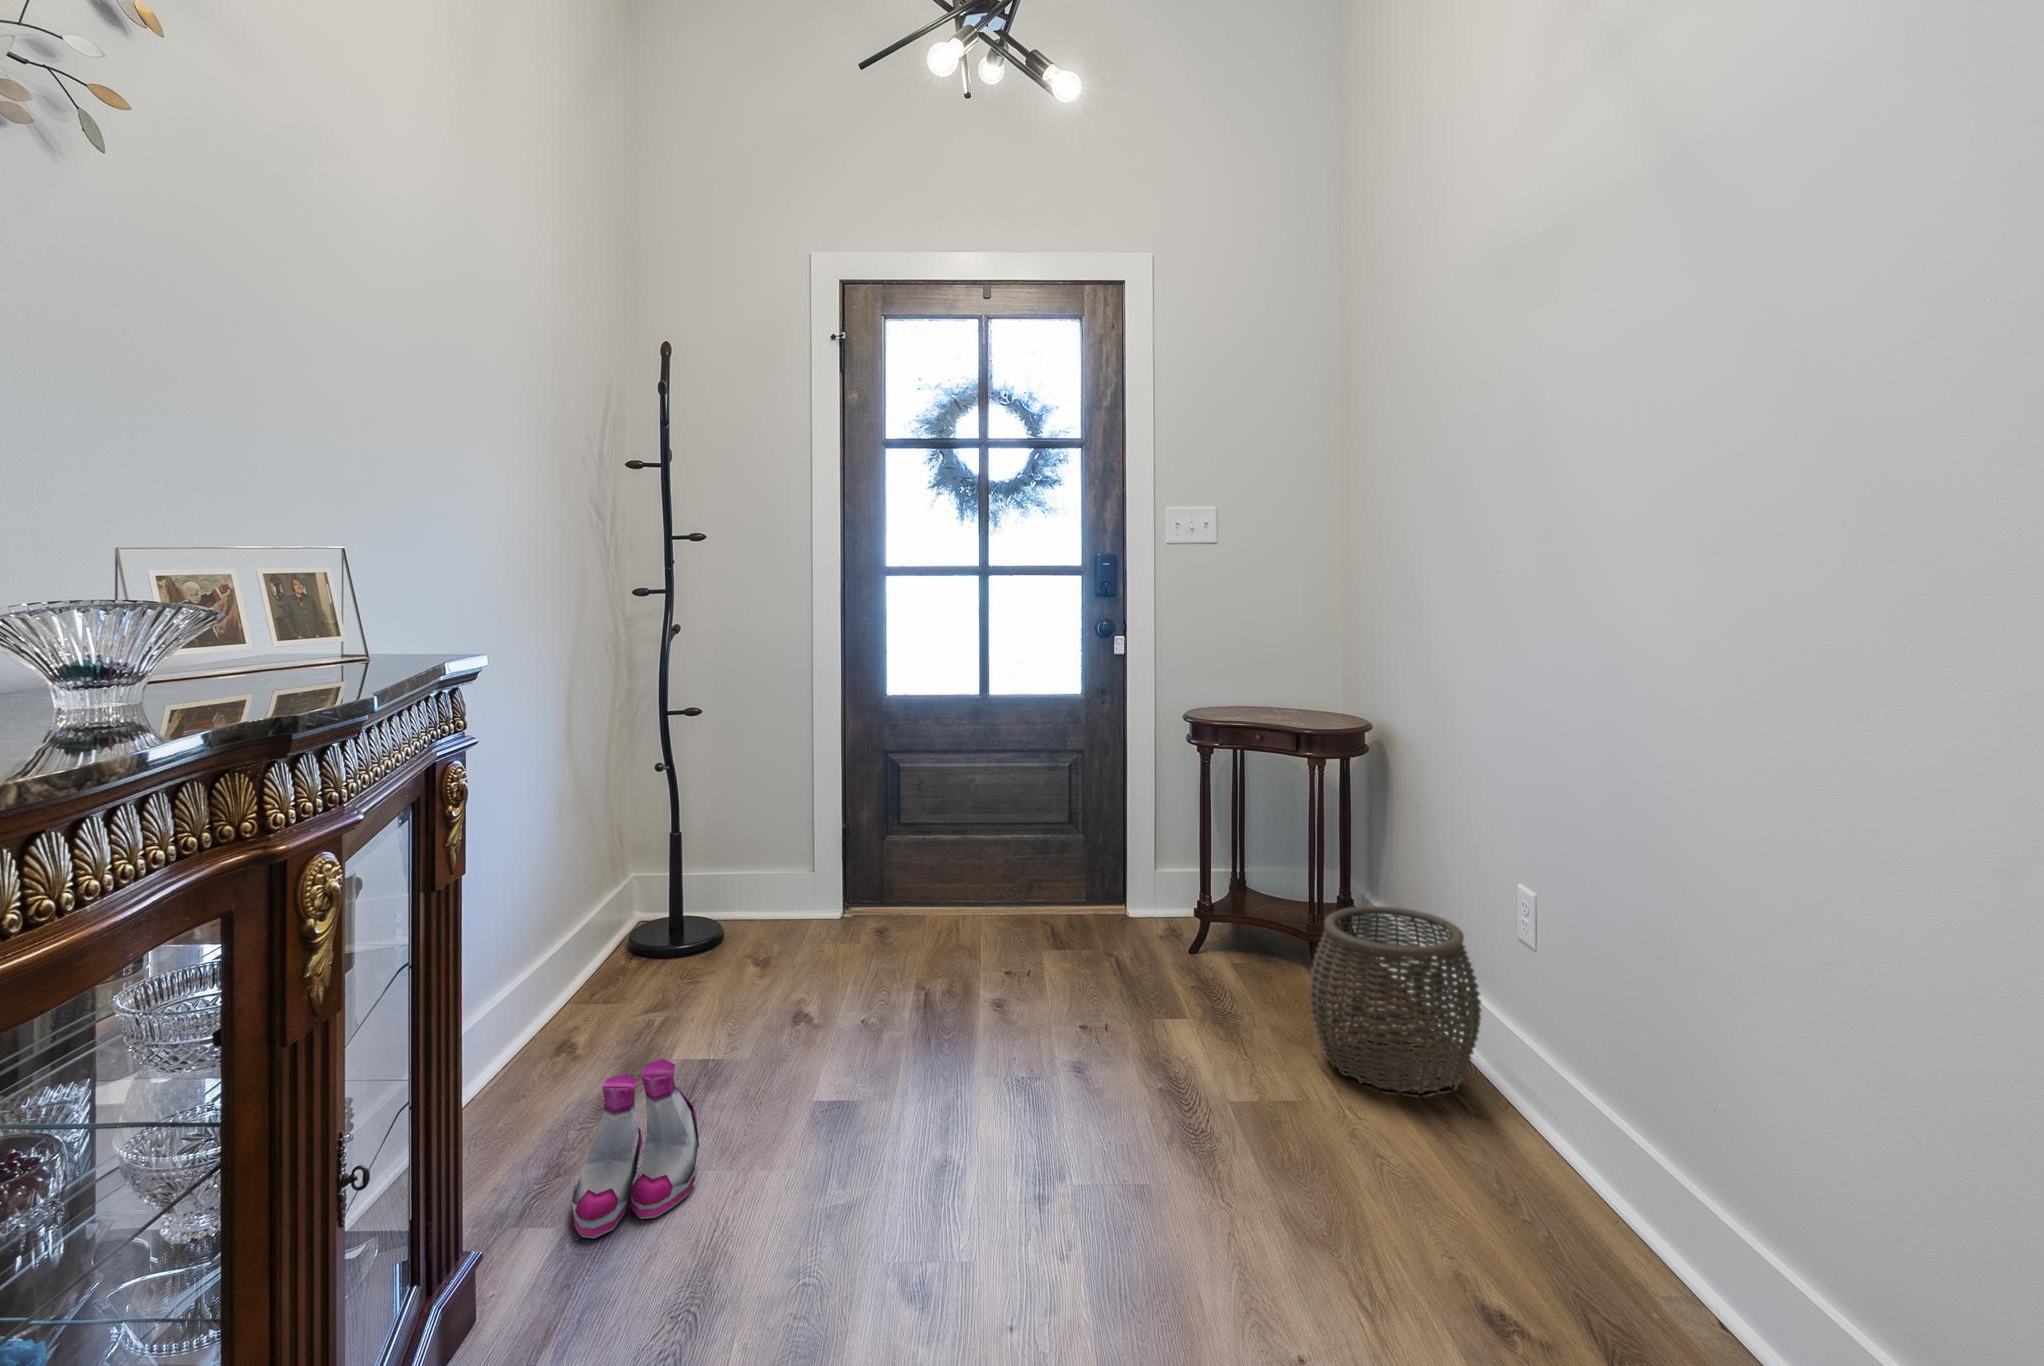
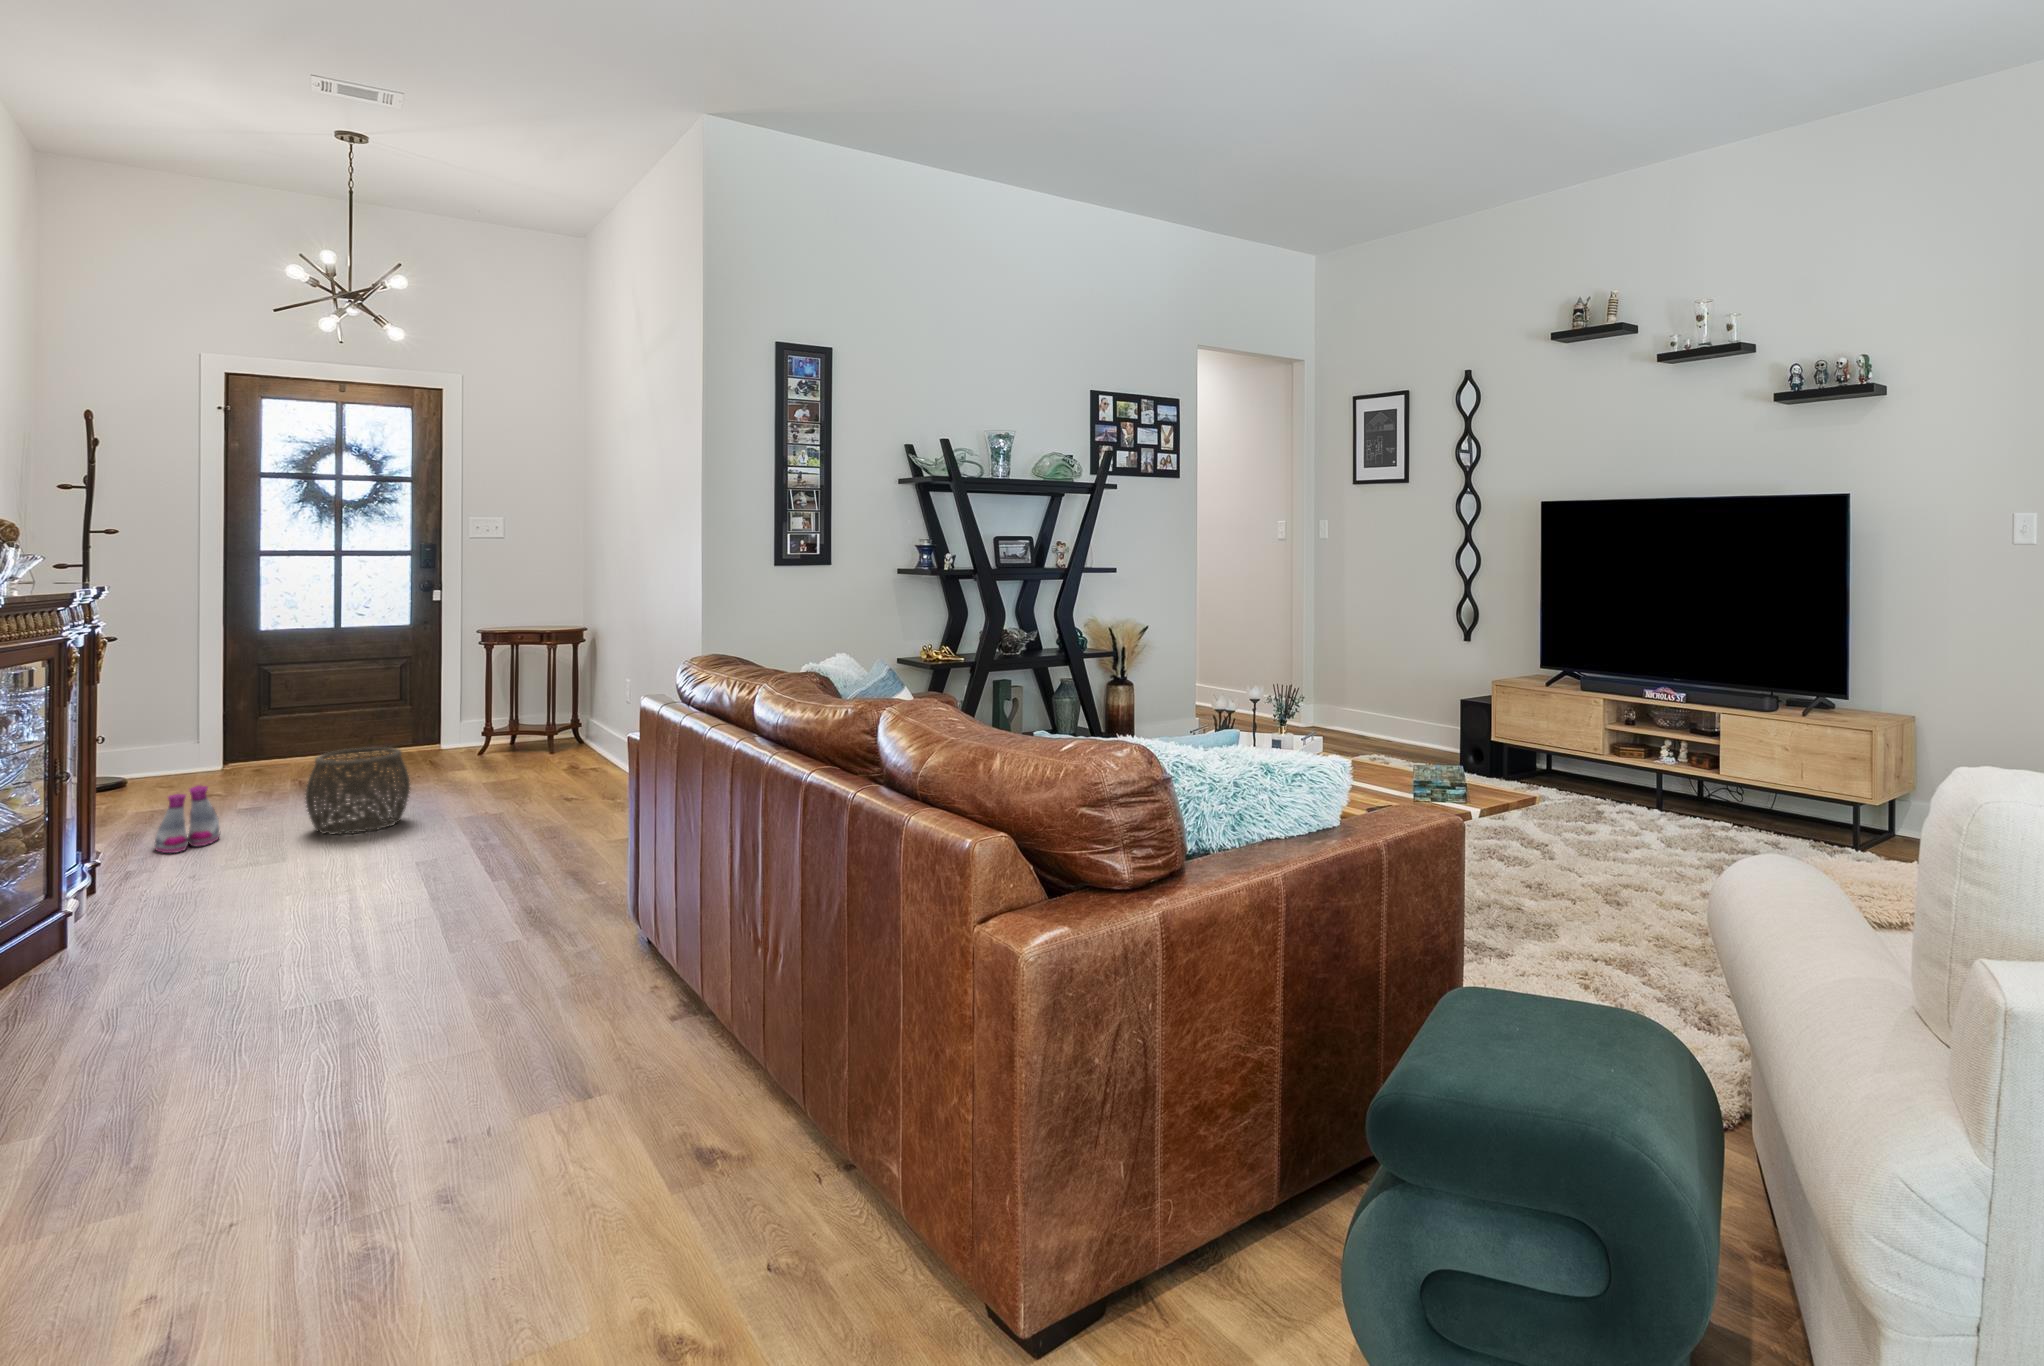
woven basket: present [1309,906,1481,1093] -> present [305,747,410,834]

